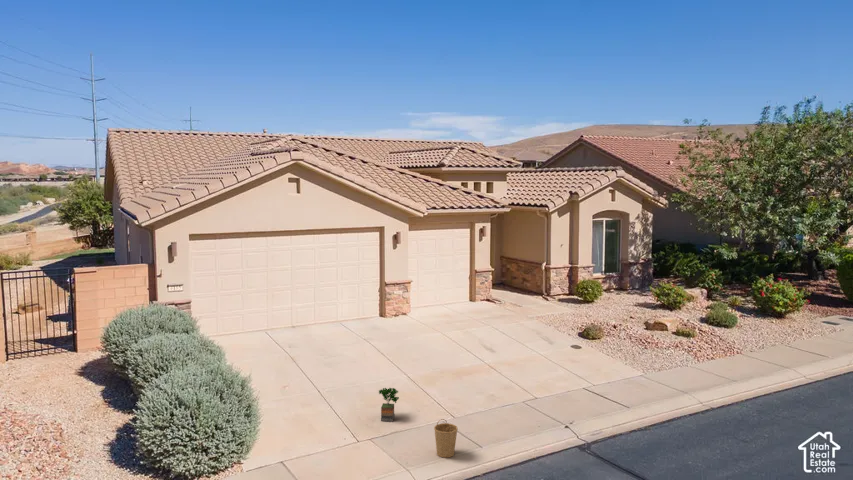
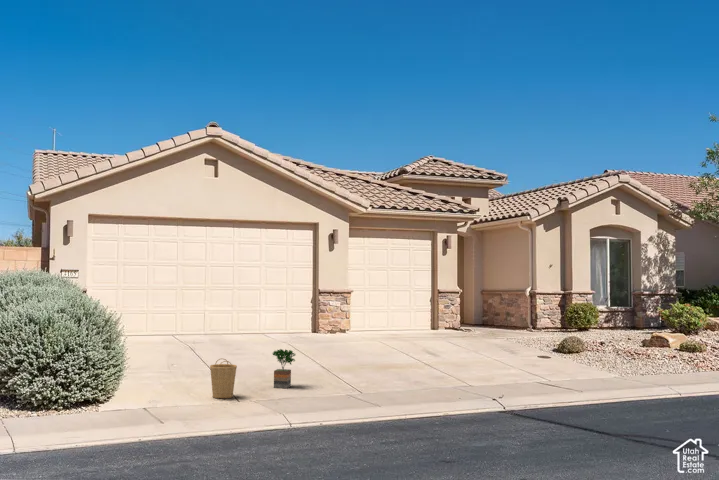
basket: present [434,419,458,458] -> present [210,359,237,398]

